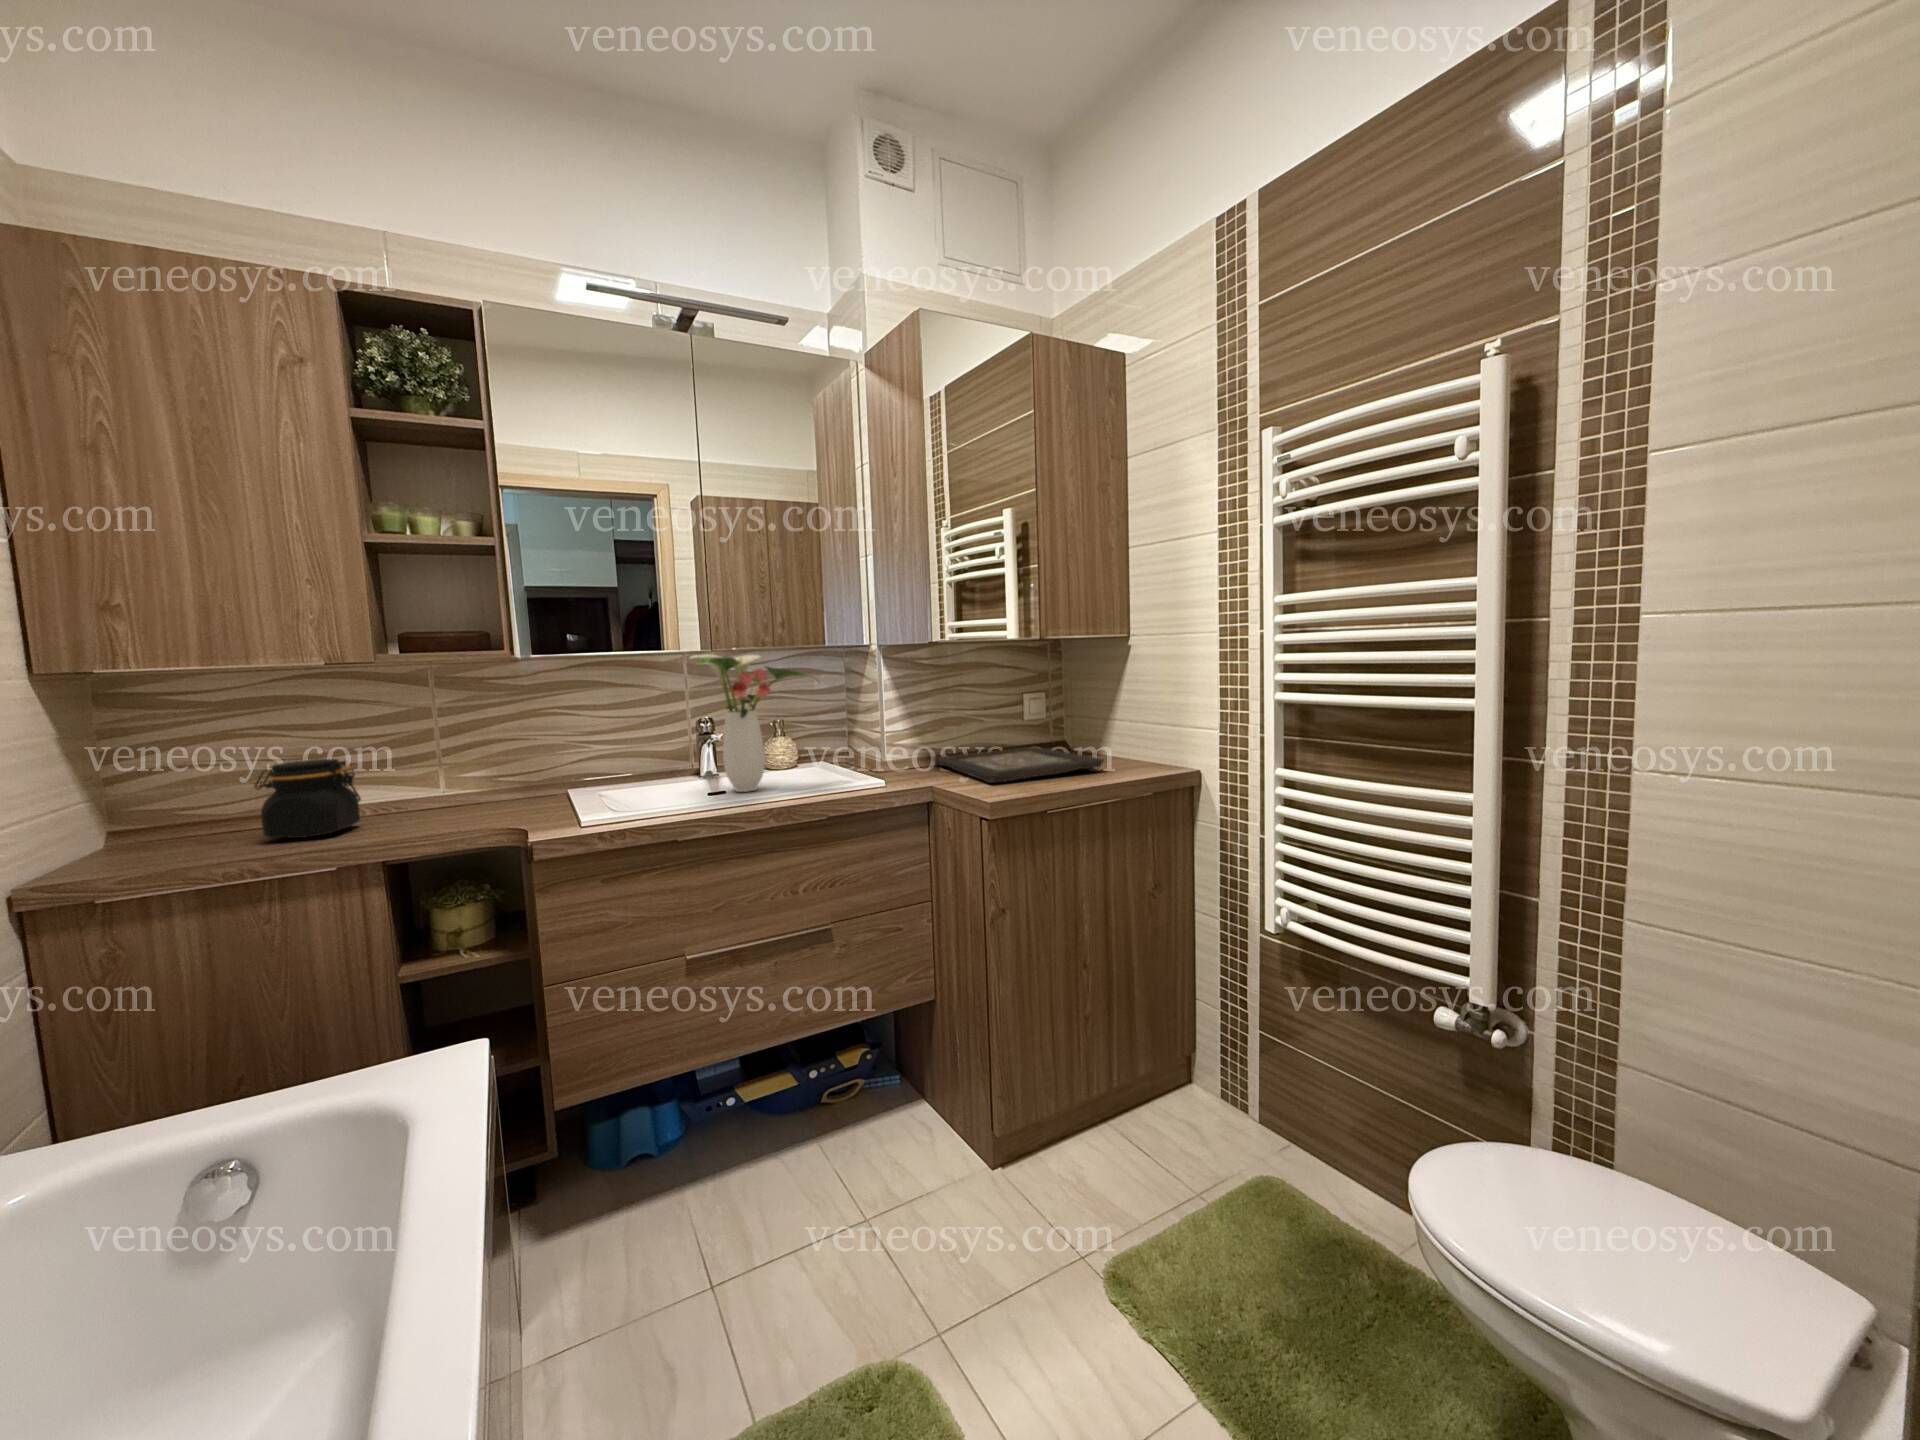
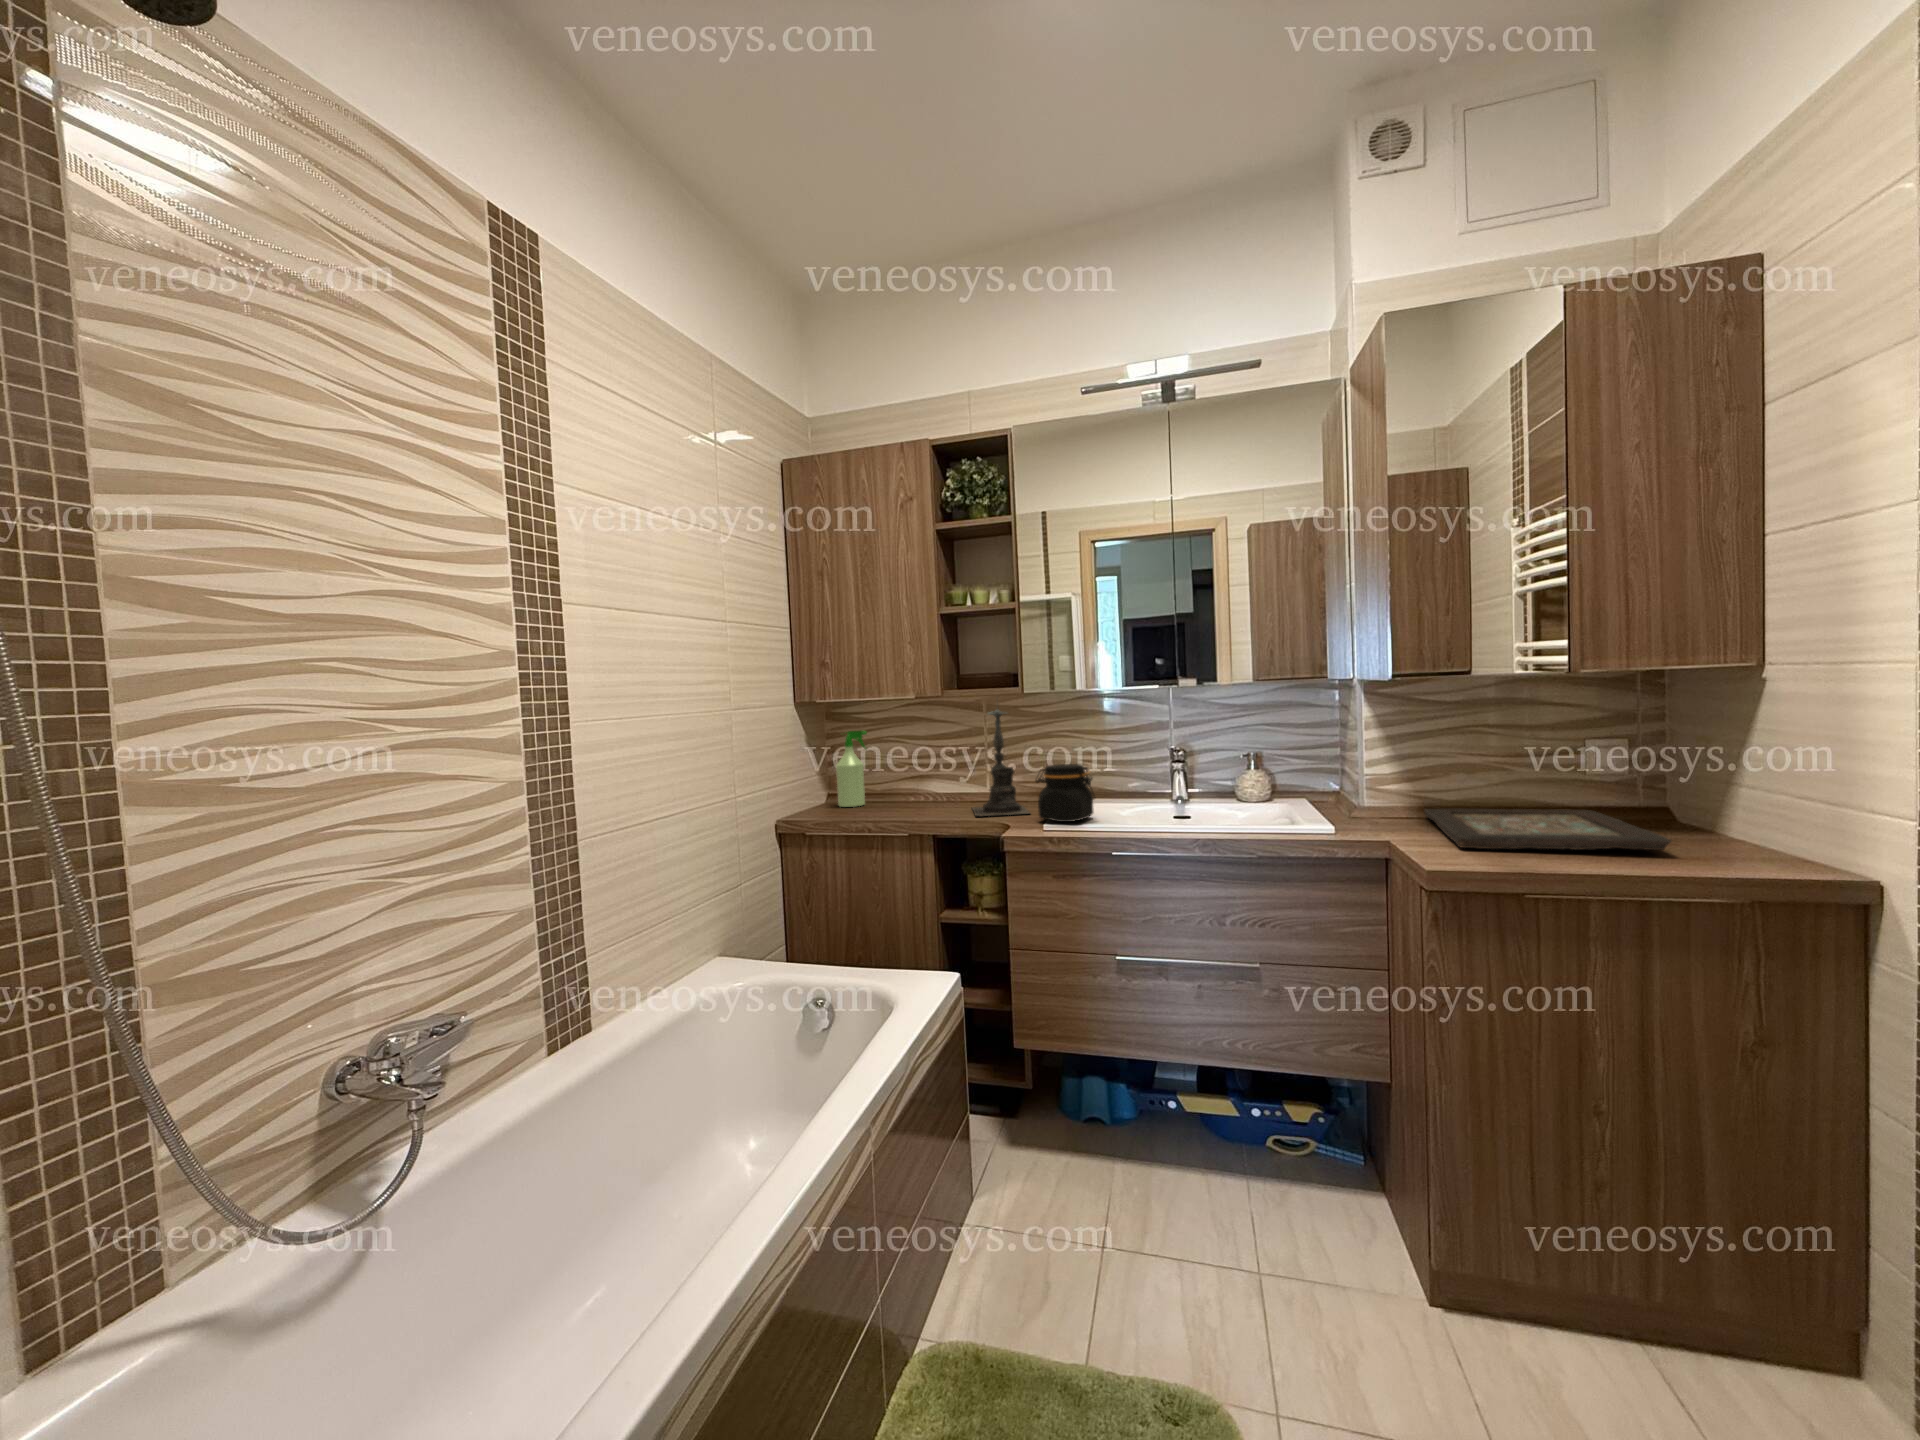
flower arrangement: present [691,654,820,792] -> none [1143,689,1267,820]
candle holder: none [430,659,539,826] -> present [972,709,1030,816]
spray bottle: none [128,718,204,848] -> present [836,731,867,807]
jar: present [255,759,361,838] -> present [1036,764,1094,822]

